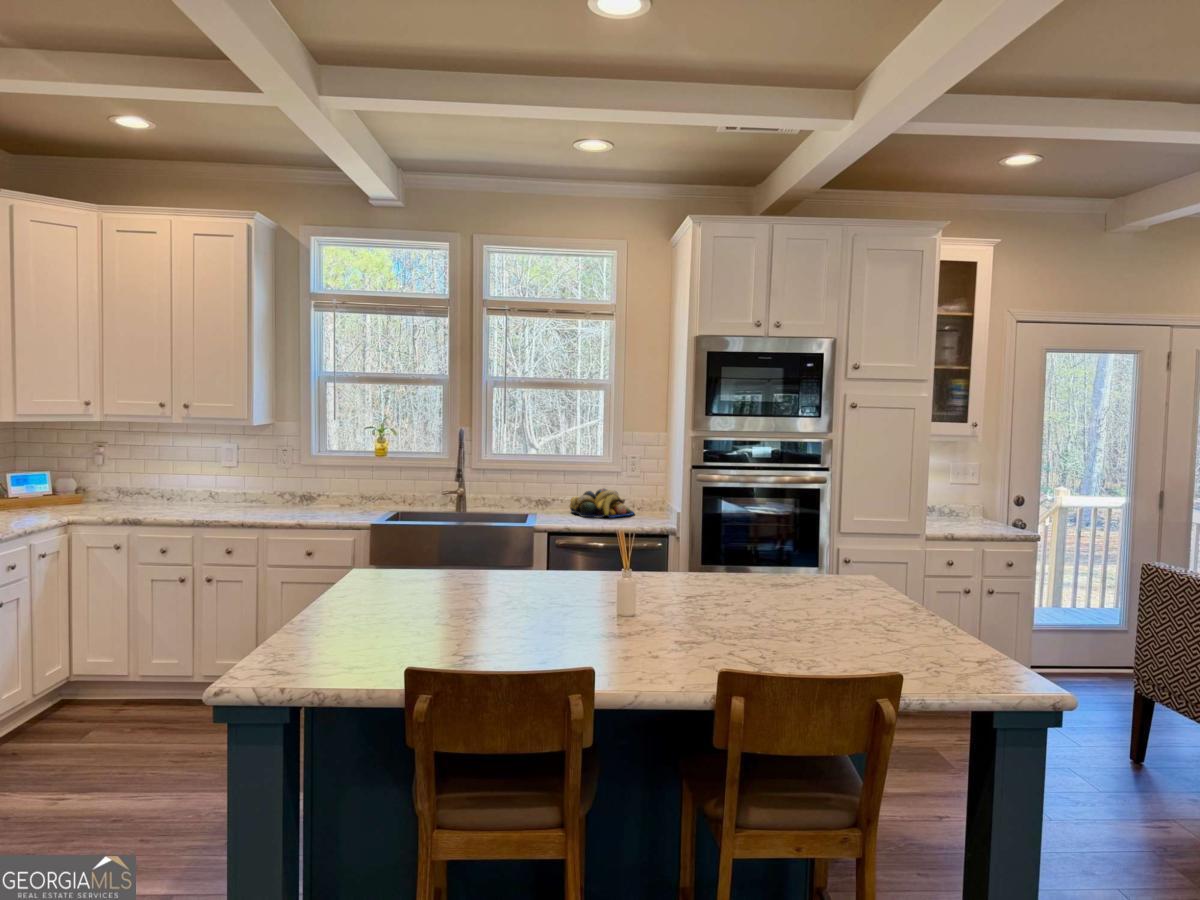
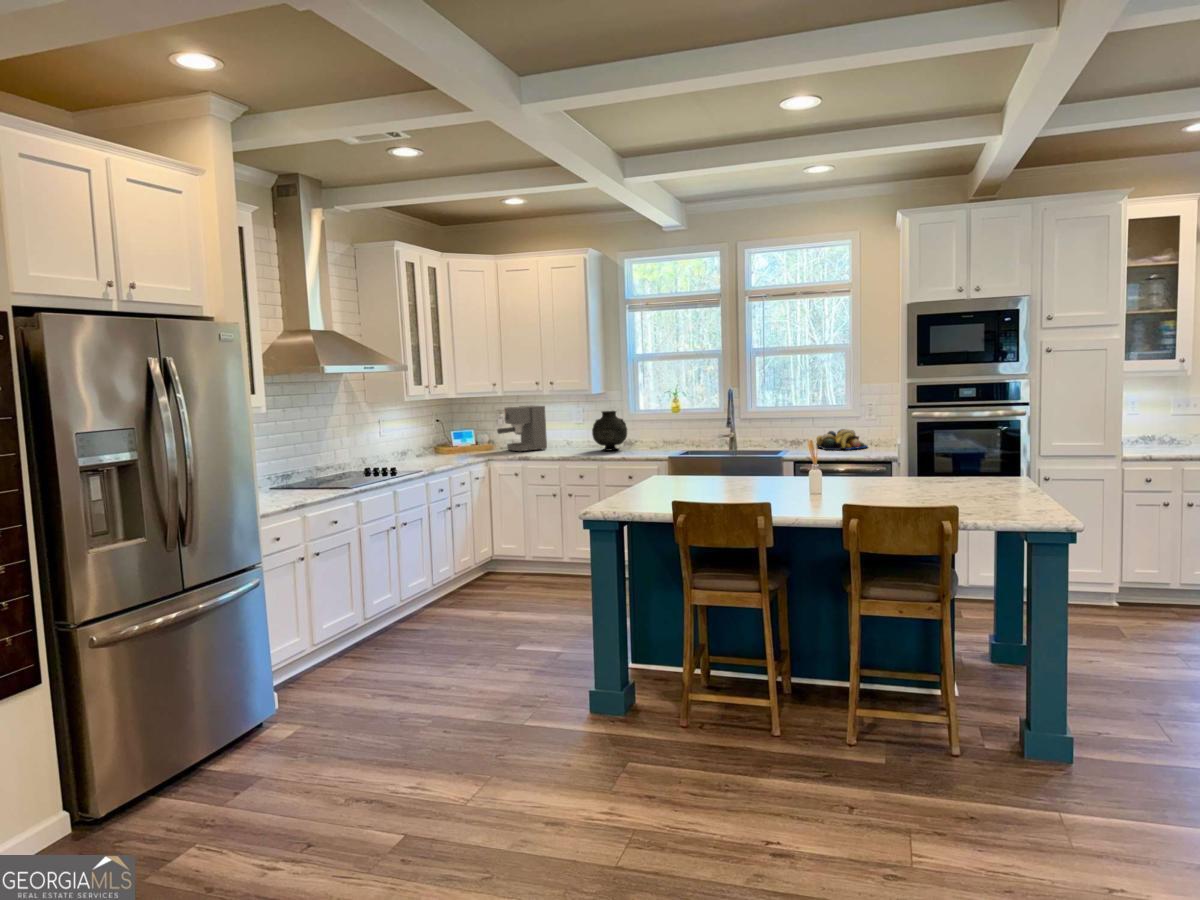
coffee maker: none [90,437,177,509] -> present [497,405,547,452]
vase: none [251,452,307,511] -> present [592,411,627,451]

